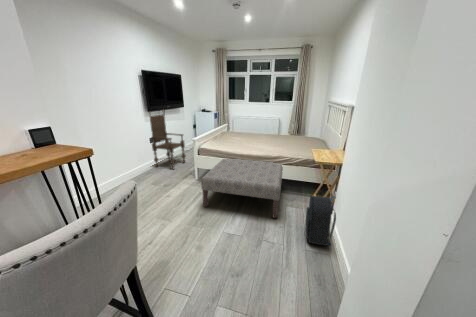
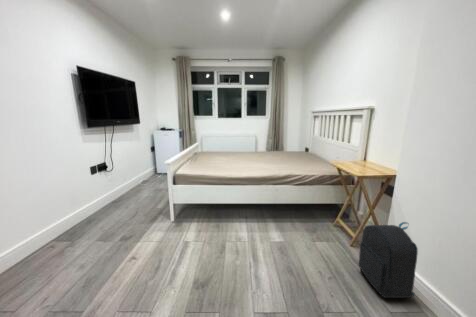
armchair: present [149,112,185,169] -> none [89,125,147,210]
ottoman: present [201,158,283,218] -> none [198,181,320,266]

